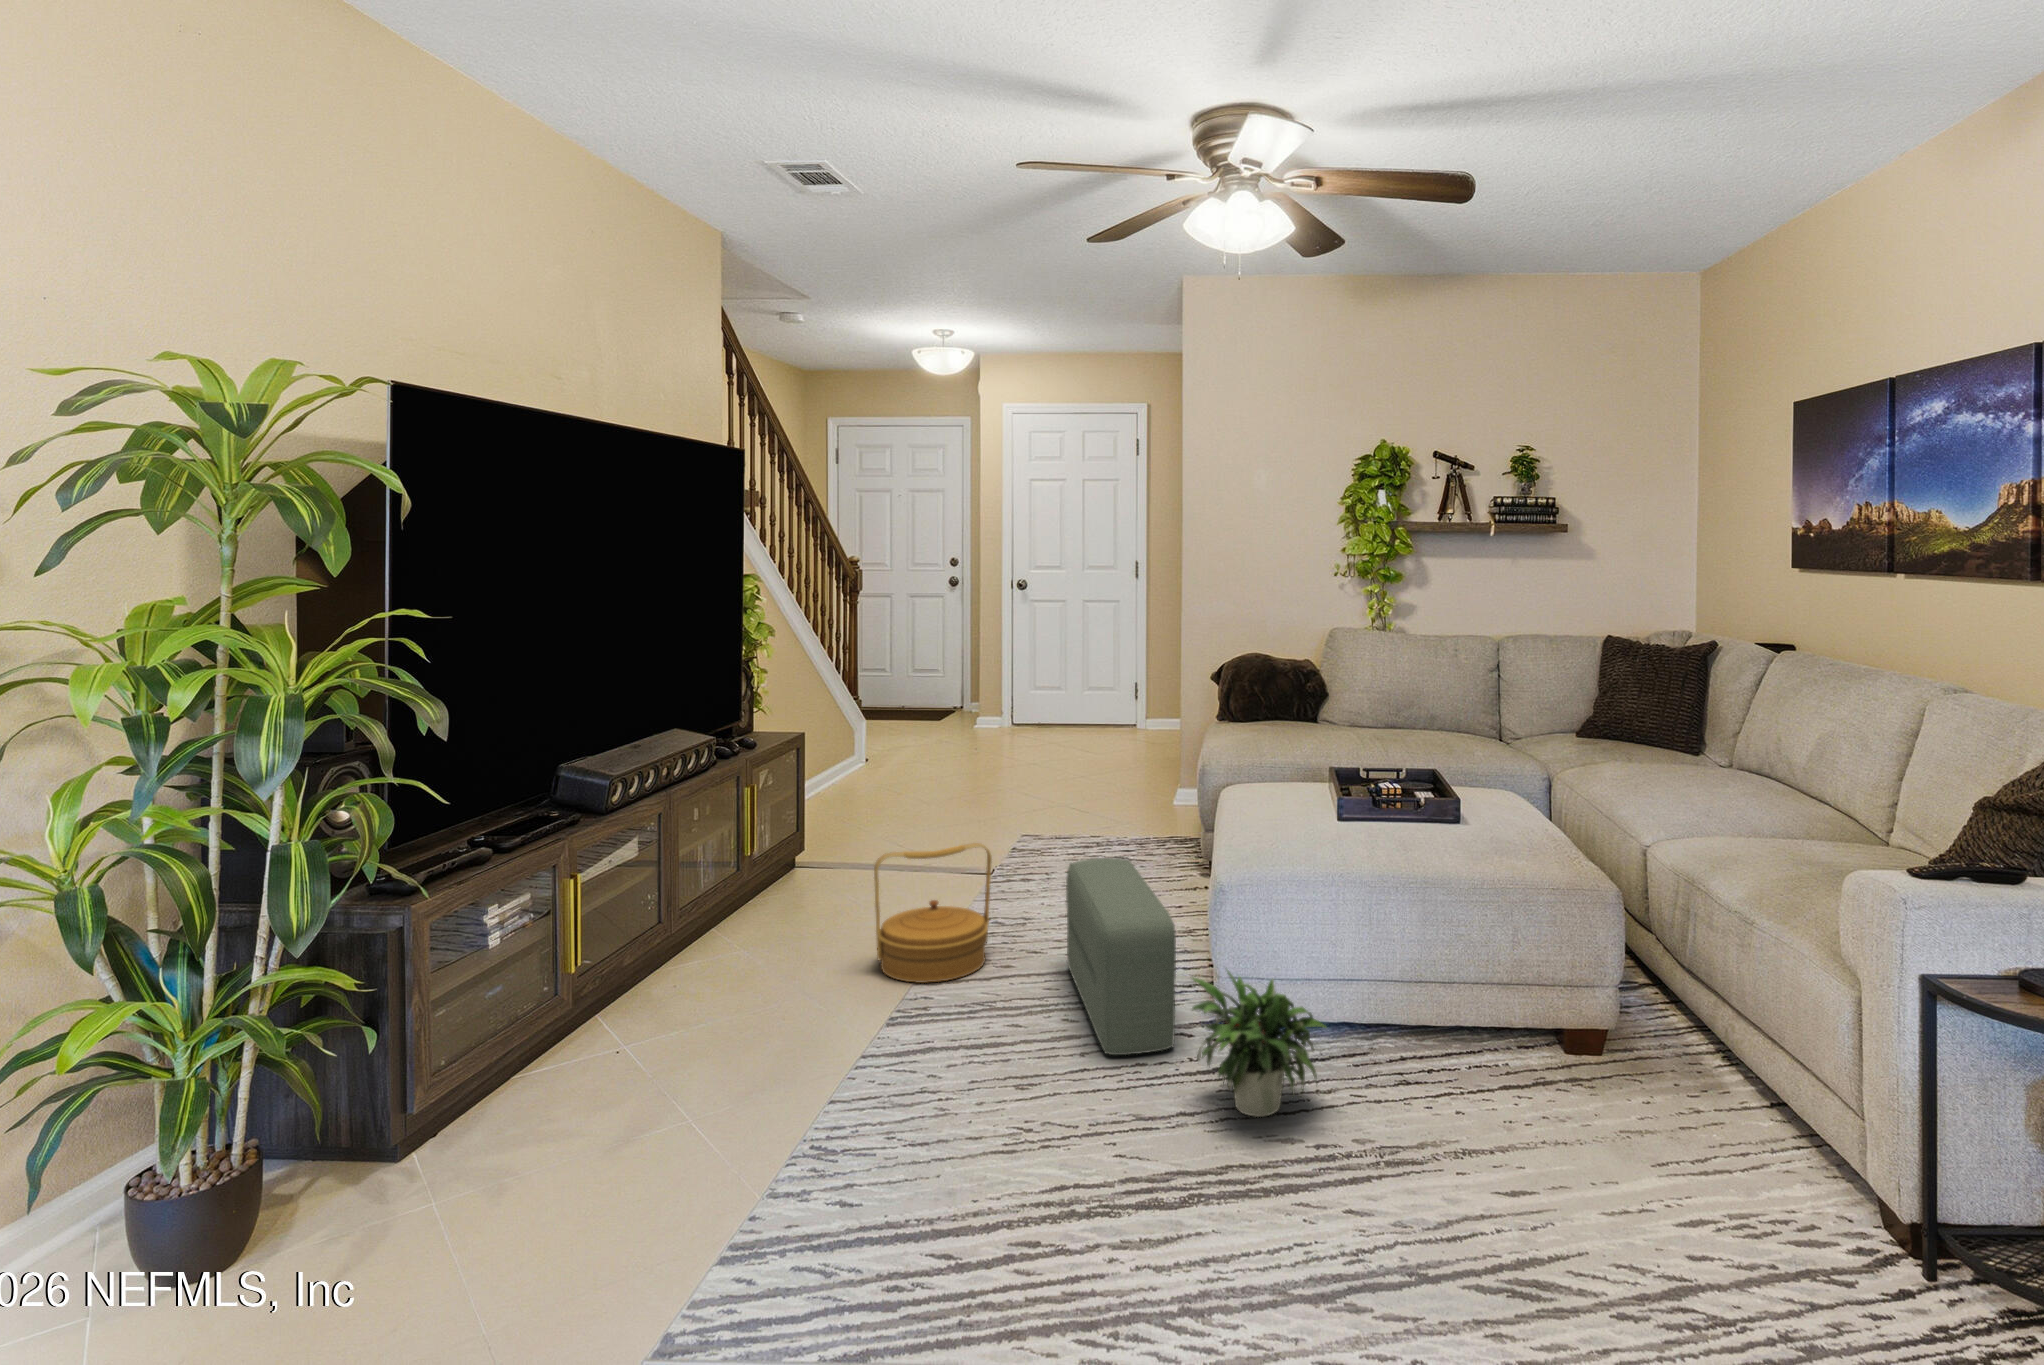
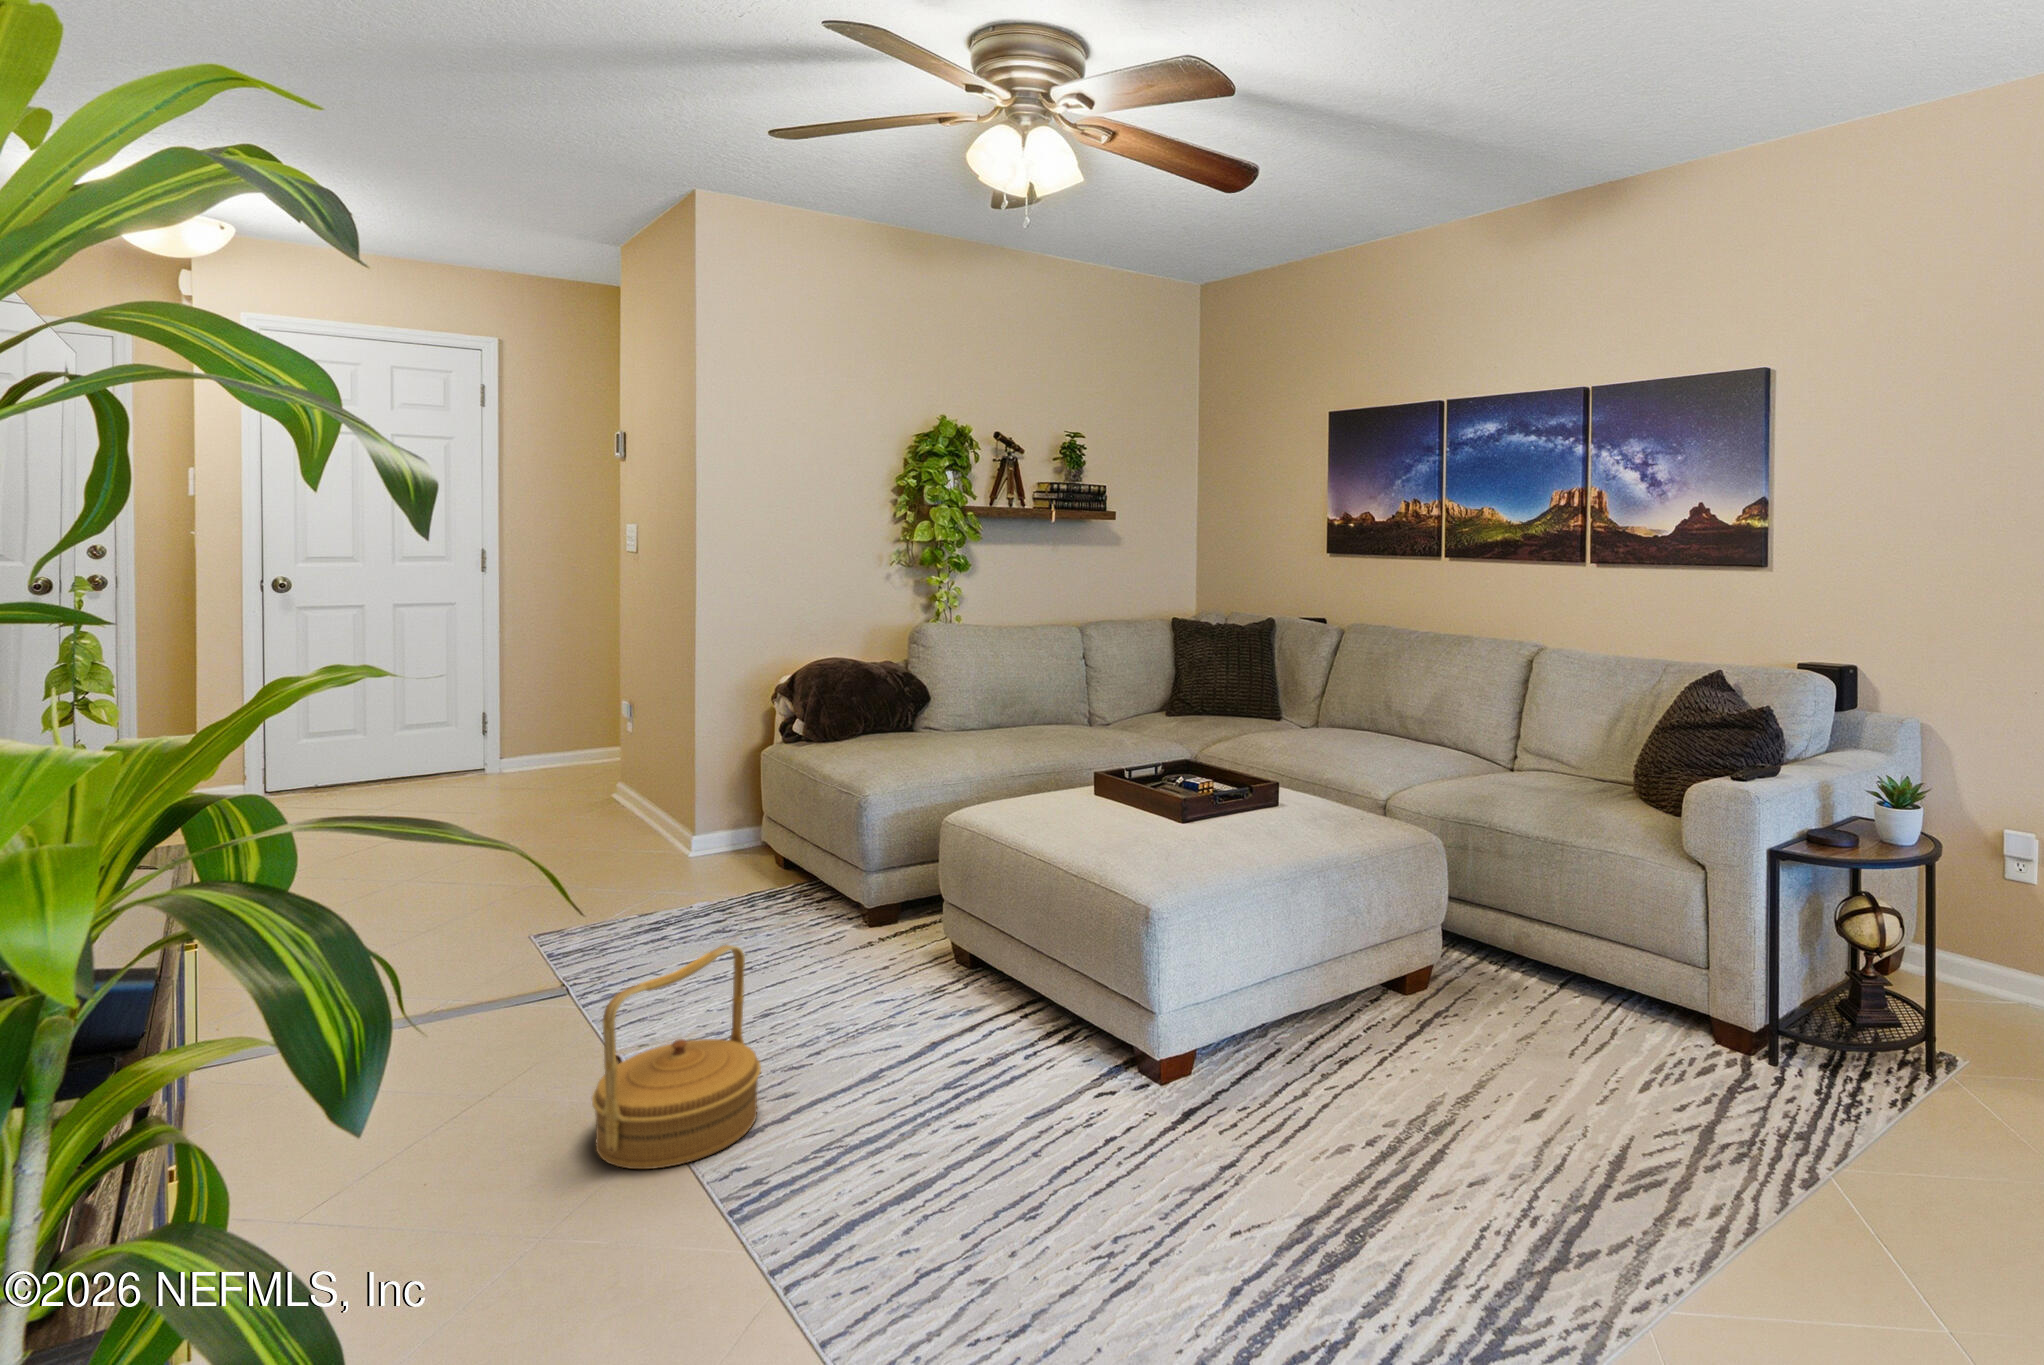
pouf: present [1066,858,1176,1055] -> none [865,916,1121,1143]
potted plant: present [1192,970,1326,1117] -> none [1147,993,1348,1141]

